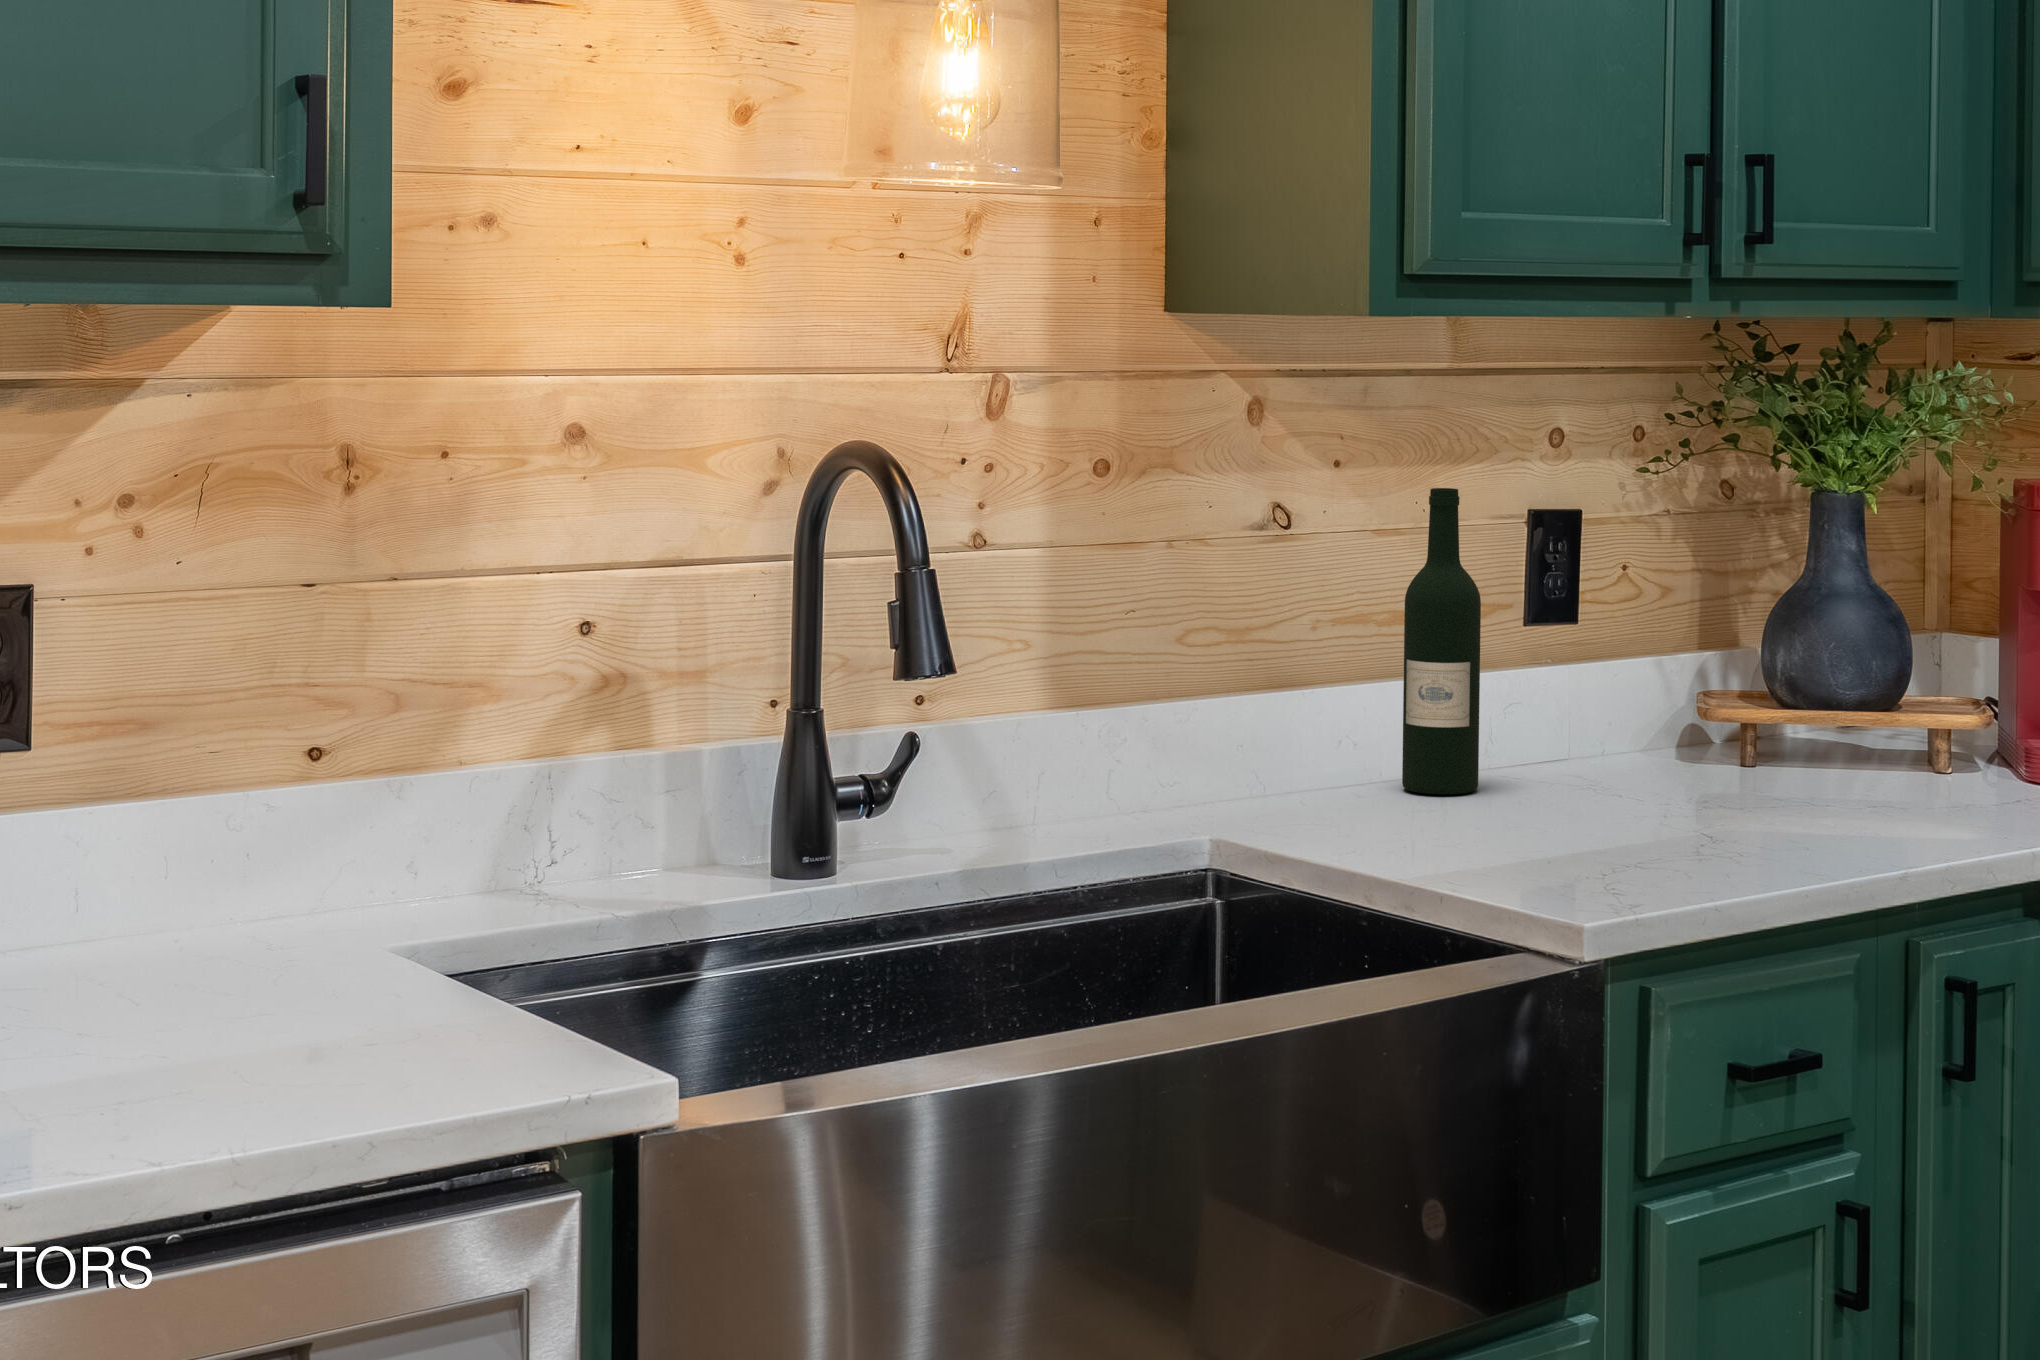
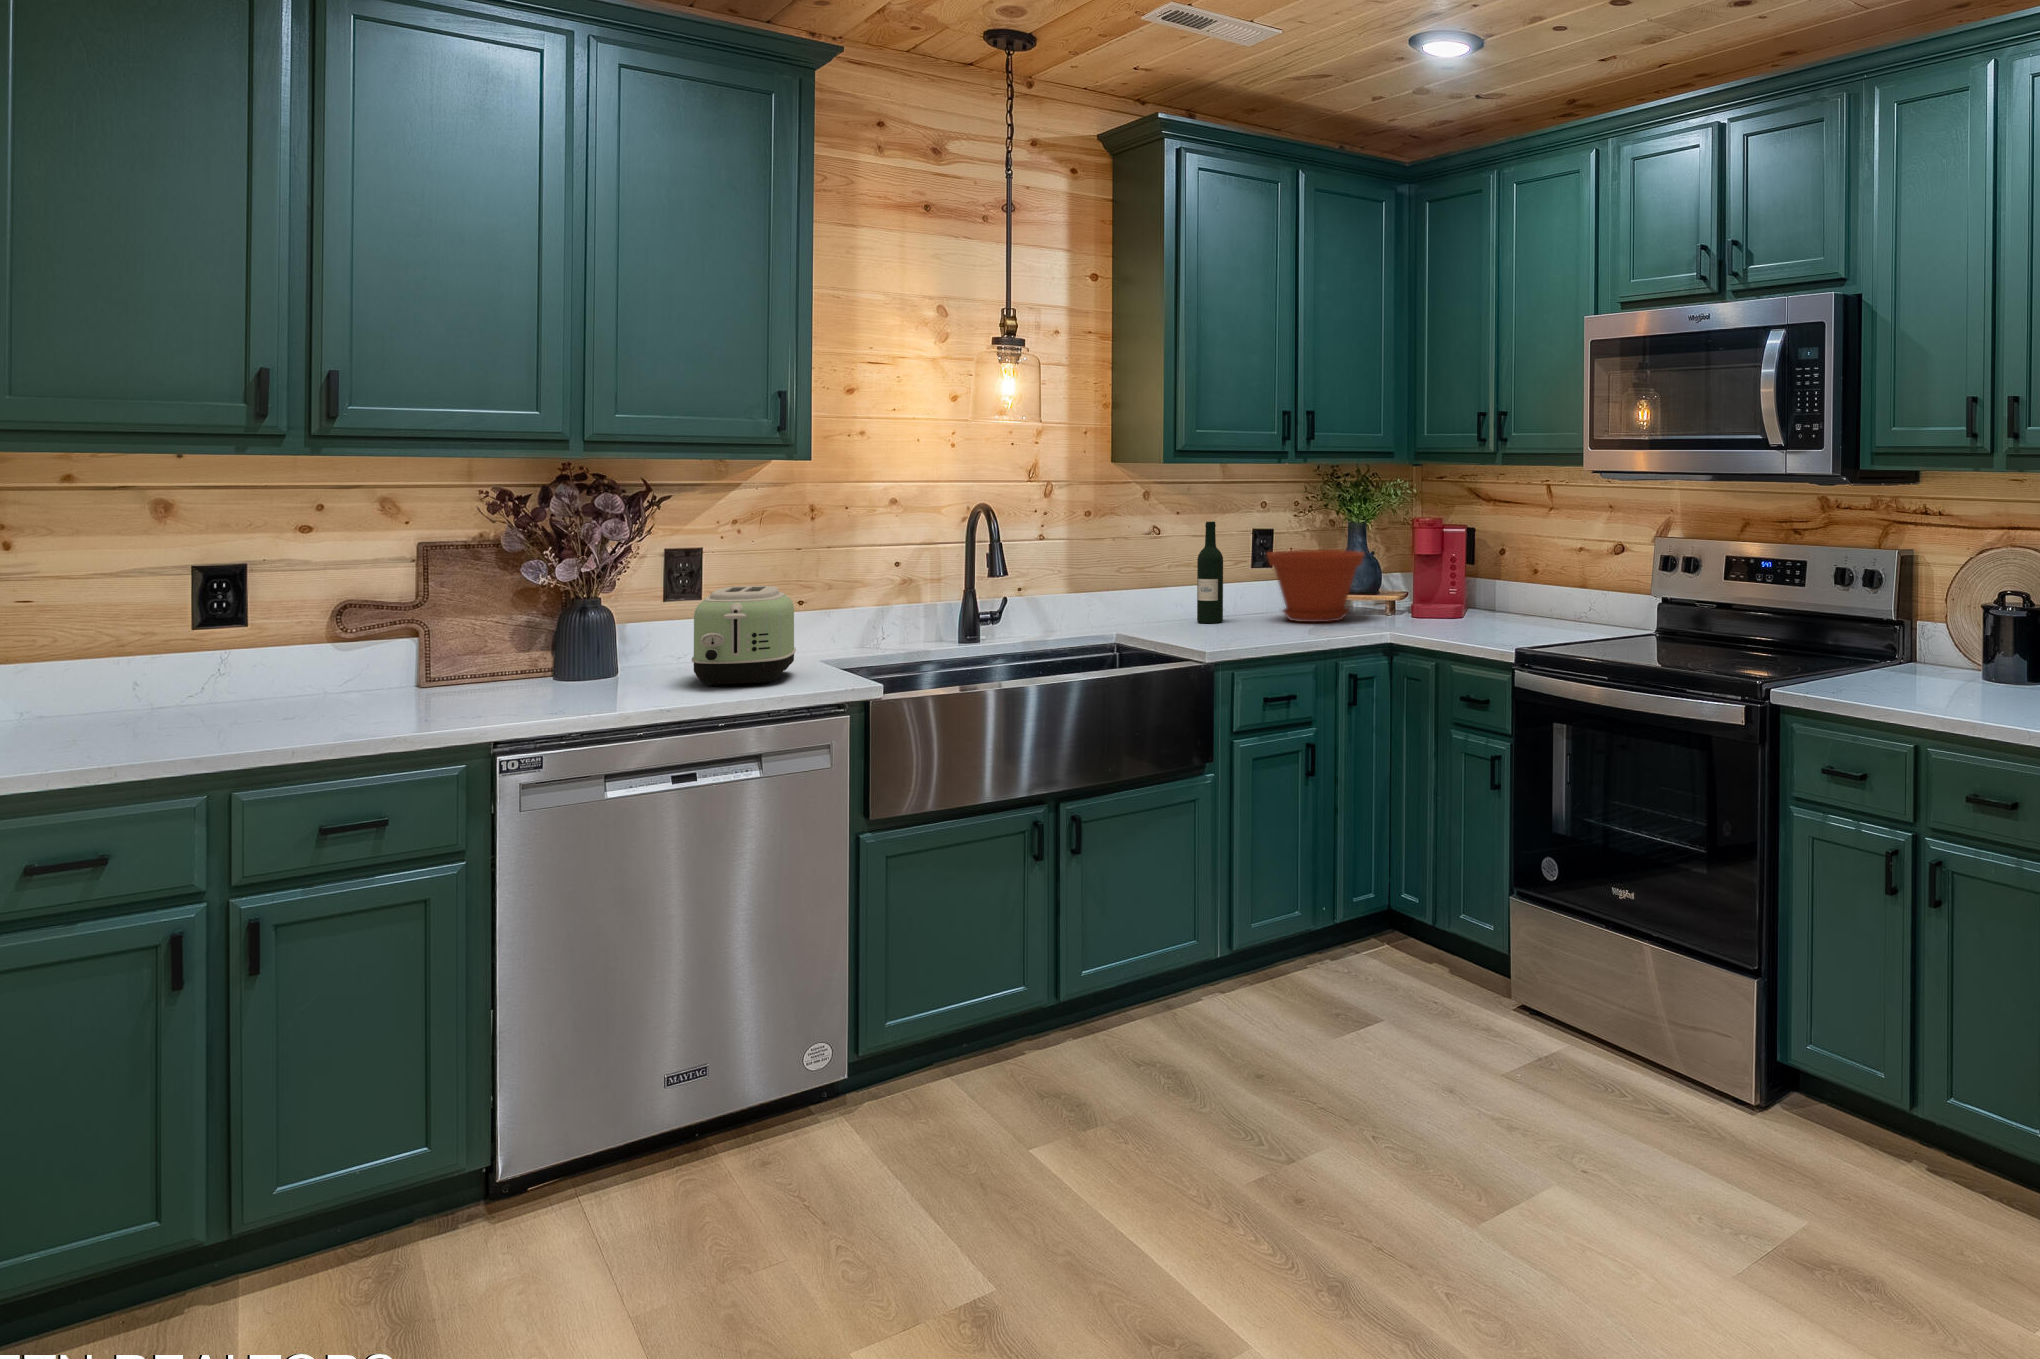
plant pot: none [1602,571,1904,796] -> present [1267,550,1364,622]
toaster: none [44,720,355,1070] -> present [692,586,796,686]

